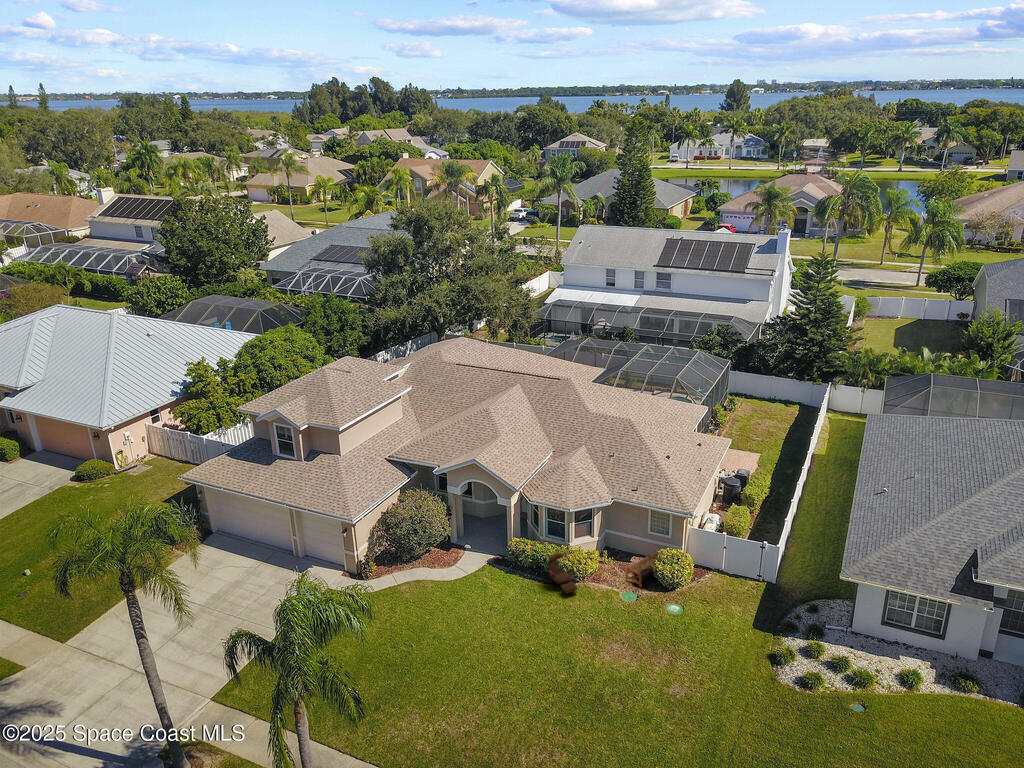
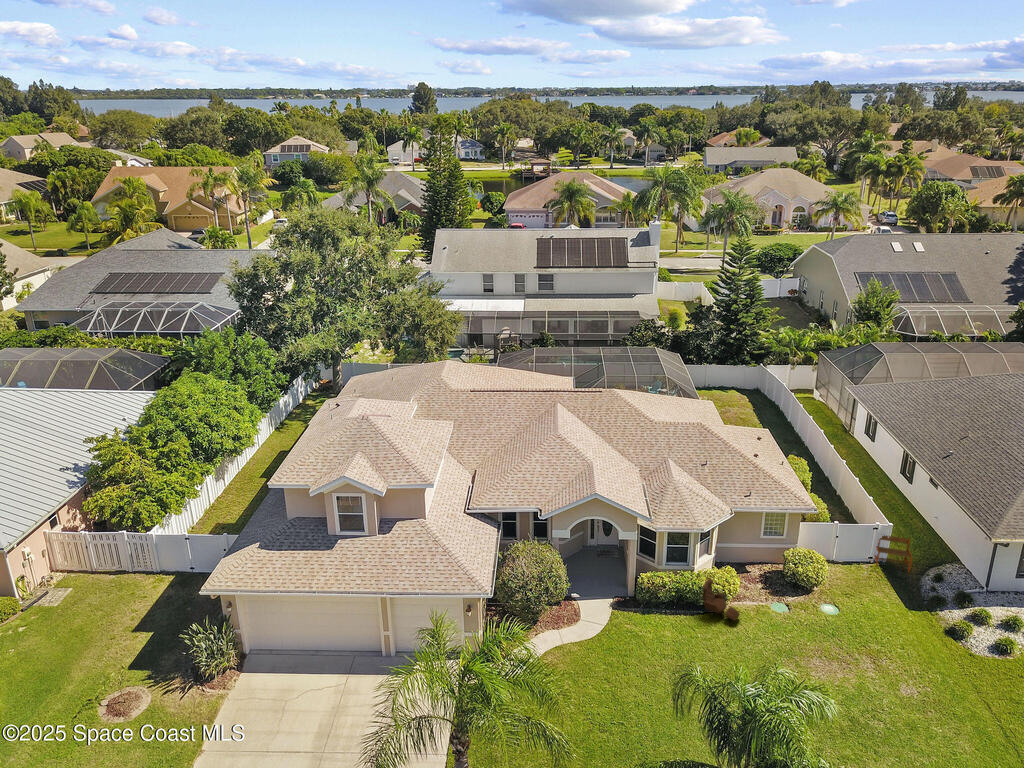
bench: present [625,552,658,588] -> present [874,535,912,572]

